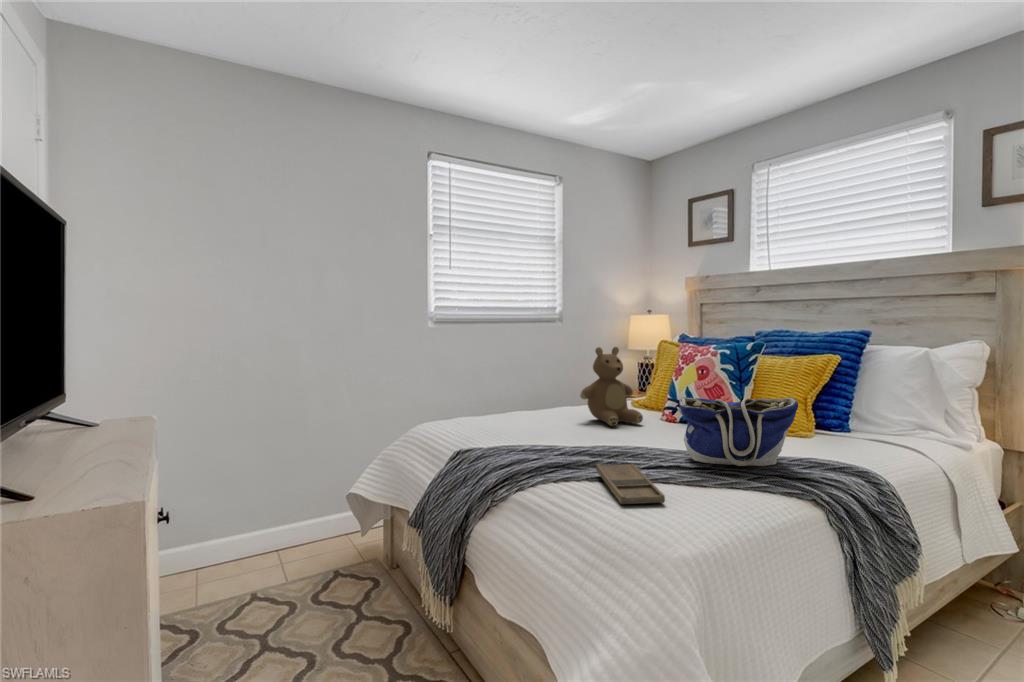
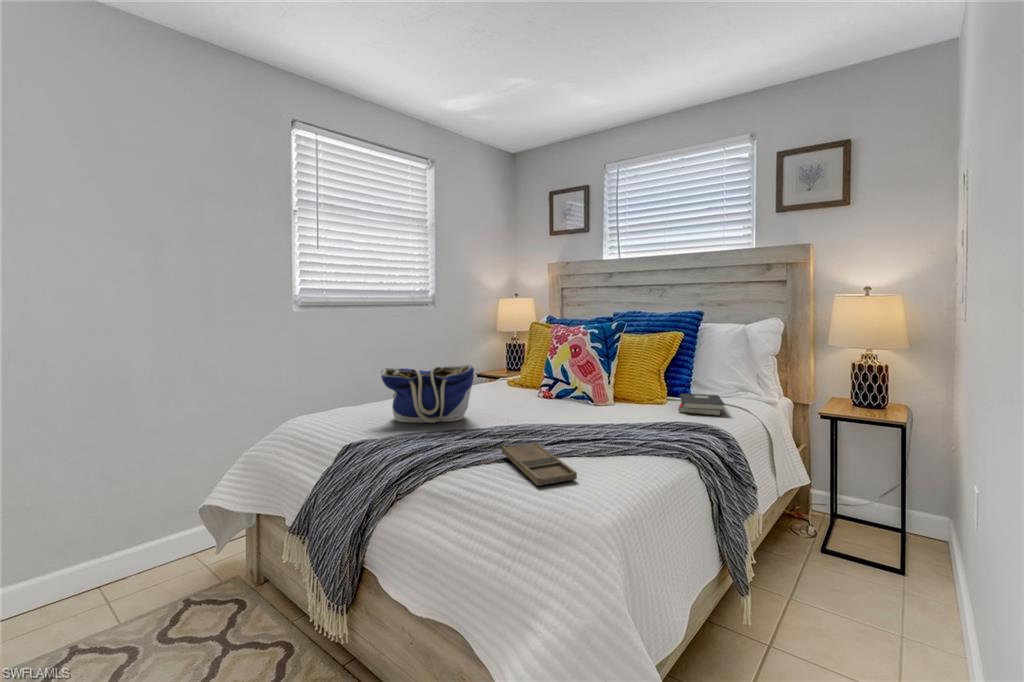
teddy bear: present [580,347,643,426] -> none [466,328,525,404]
tote bag: present [677,397,798,466] -> present [381,365,474,423]
hardback book: none [822,426,884,455] -> present [679,394,725,416]

